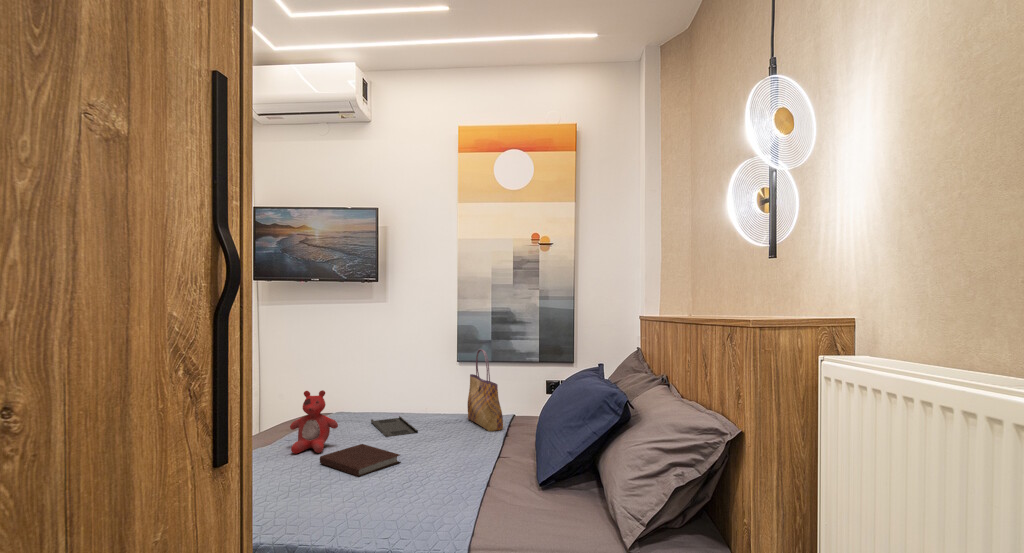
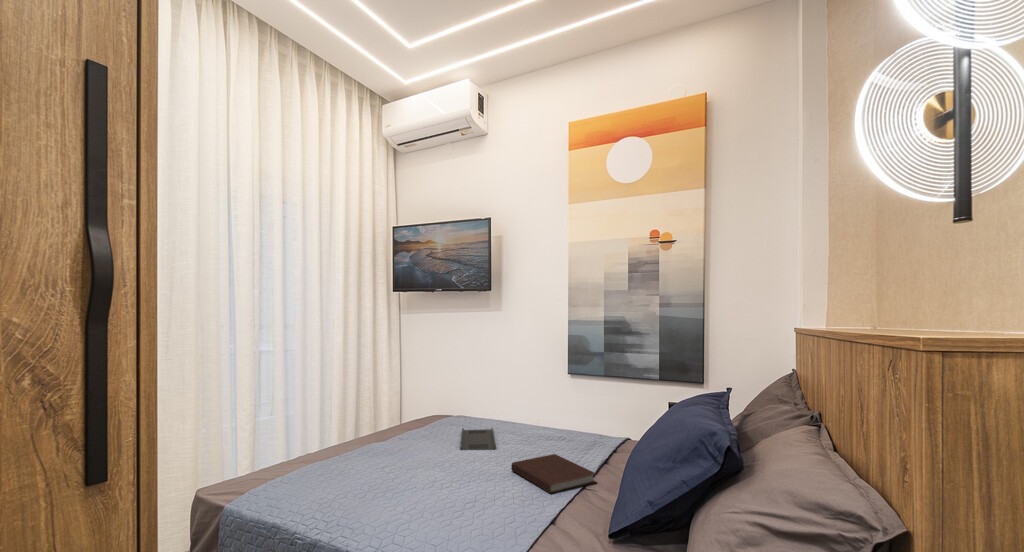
tote bag: present [468,349,503,432] -> none [562,359,594,459]
stuffed bear: present [290,390,338,454] -> none [355,391,406,459]
notebook: present [320,444,401,477] -> present [511,454,597,494]

